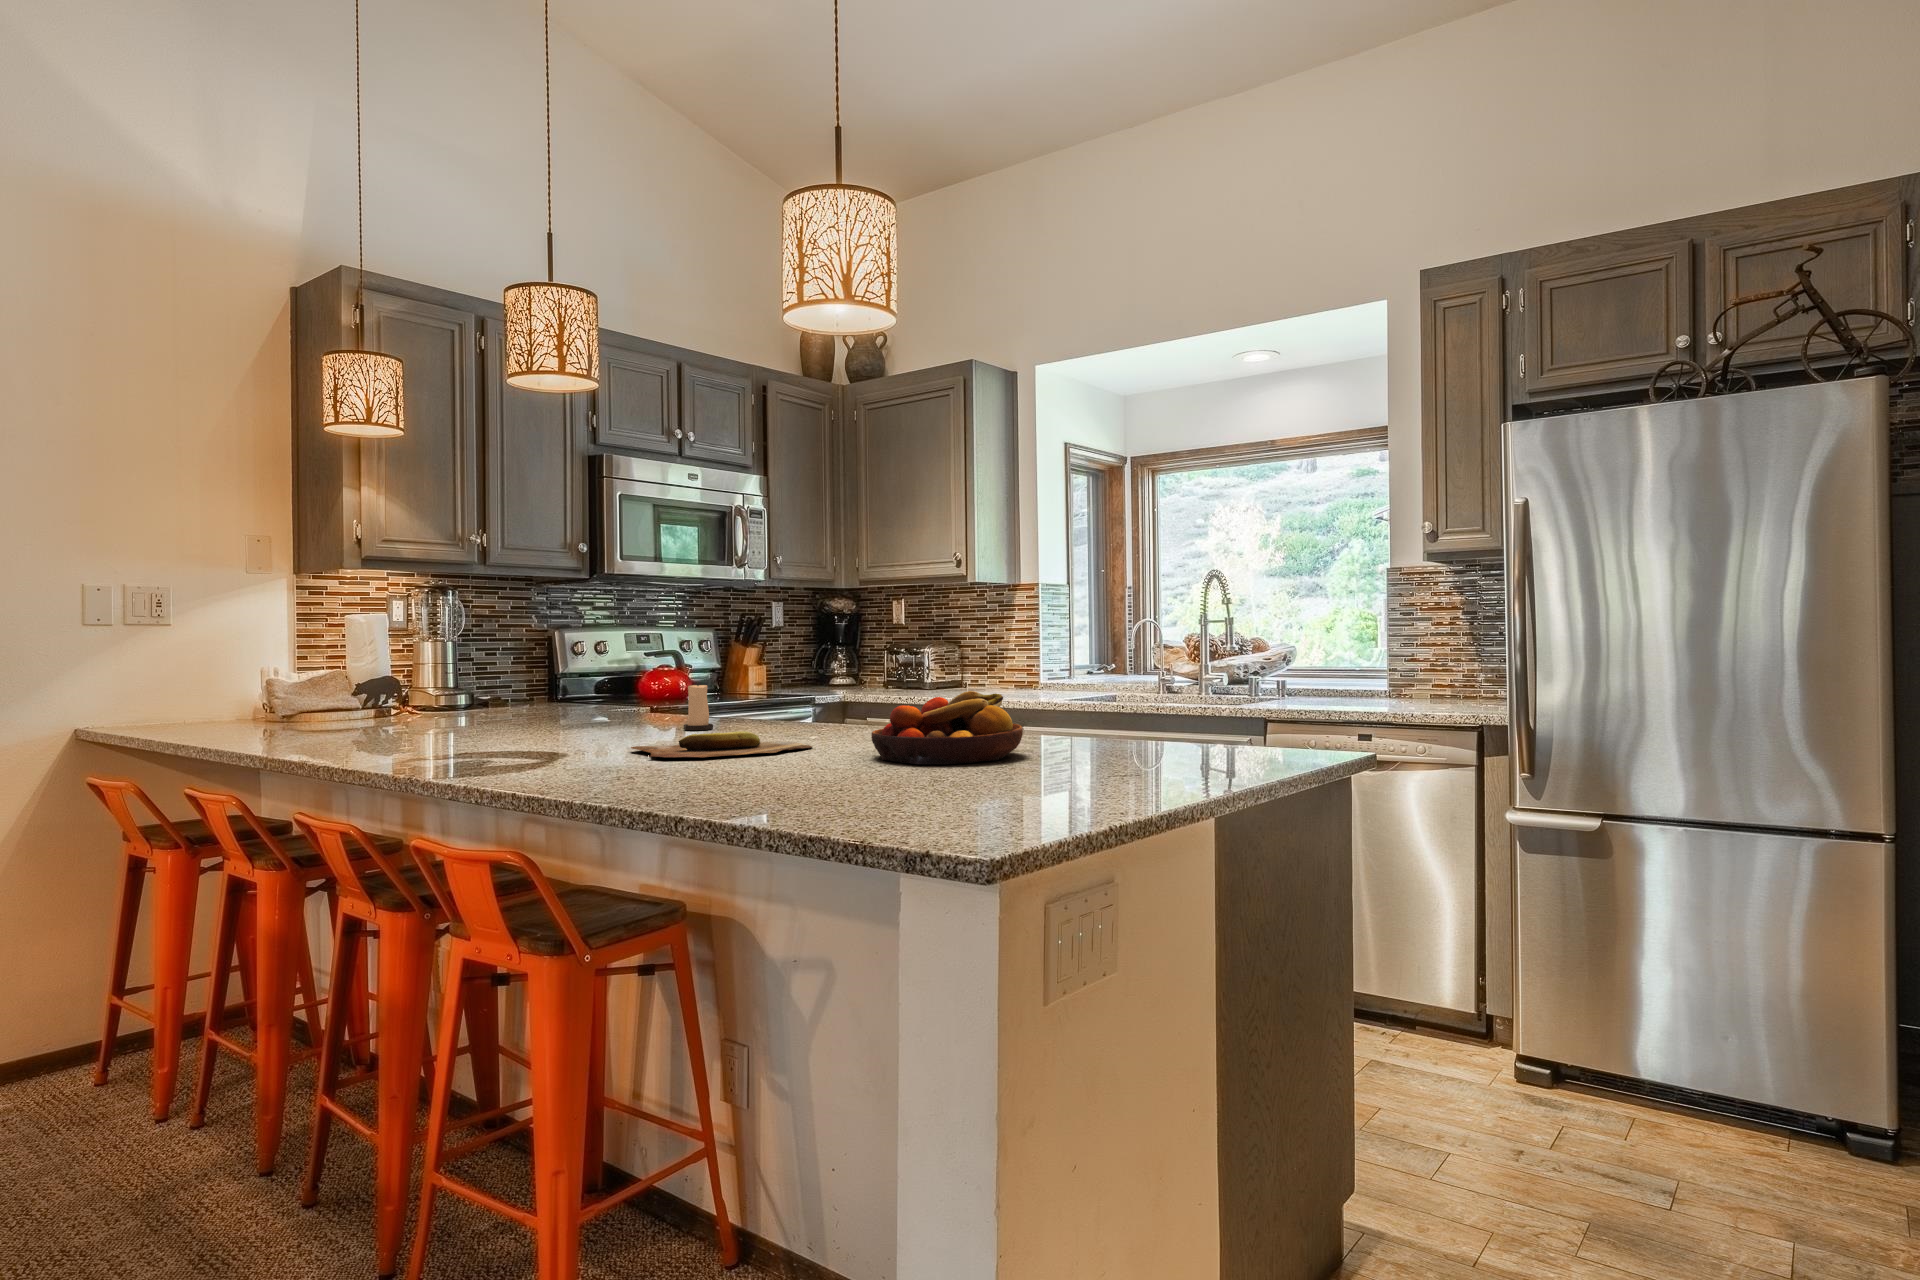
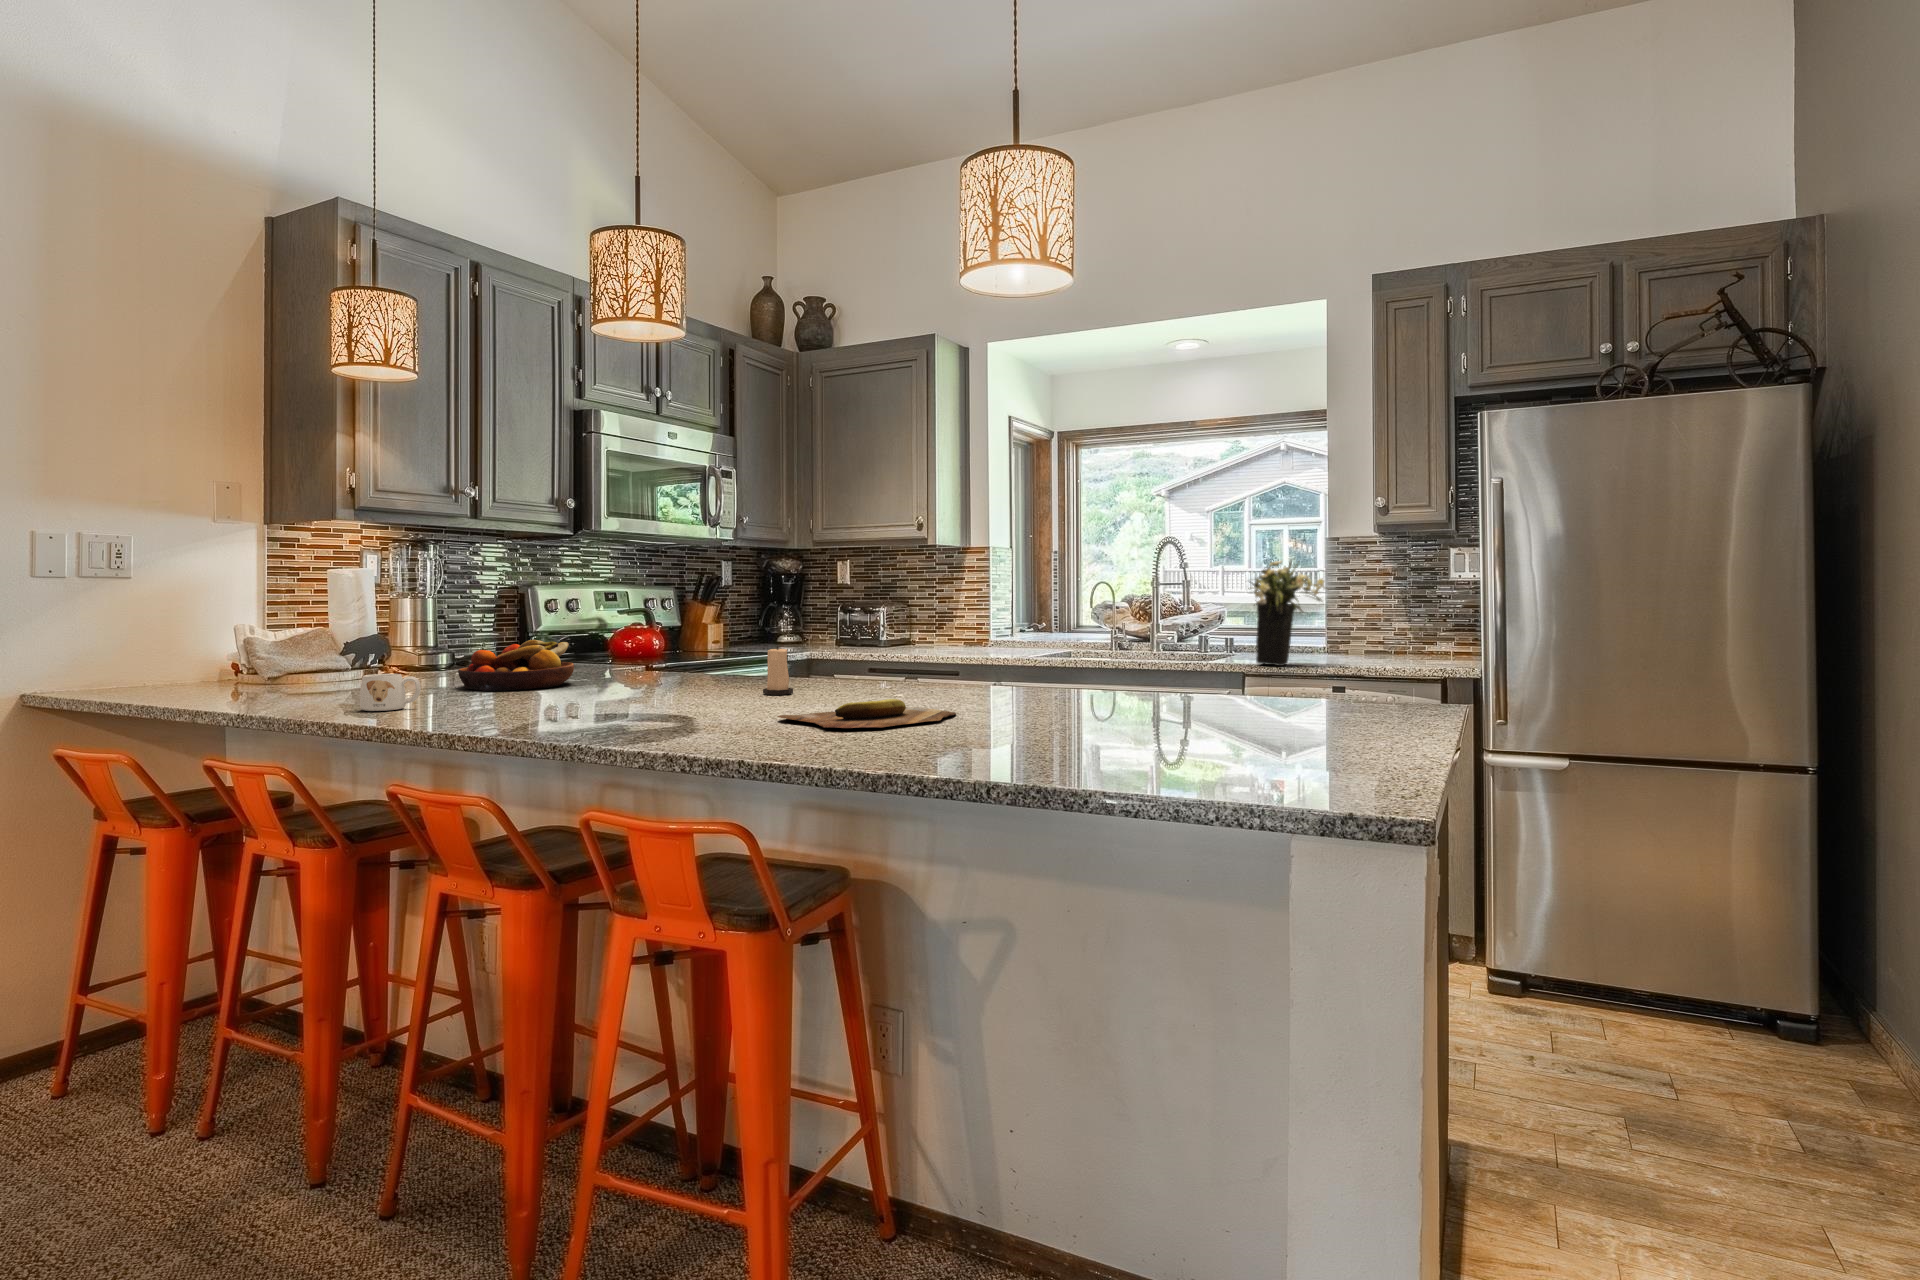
flower arrangement: none [1248,589,1348,708] -> present [1249,561,1324,666]
fruit bowl: present [871,691,1023,764] -> present [458,640,574,691]
mug: none [307,706,359,739] -> present [360,674,421,711]

